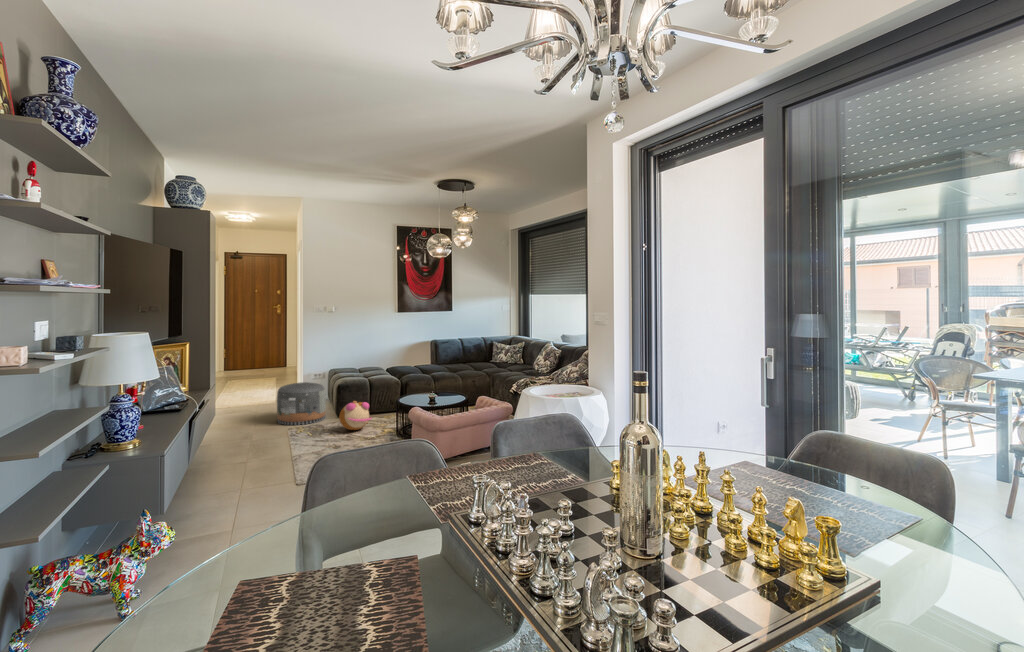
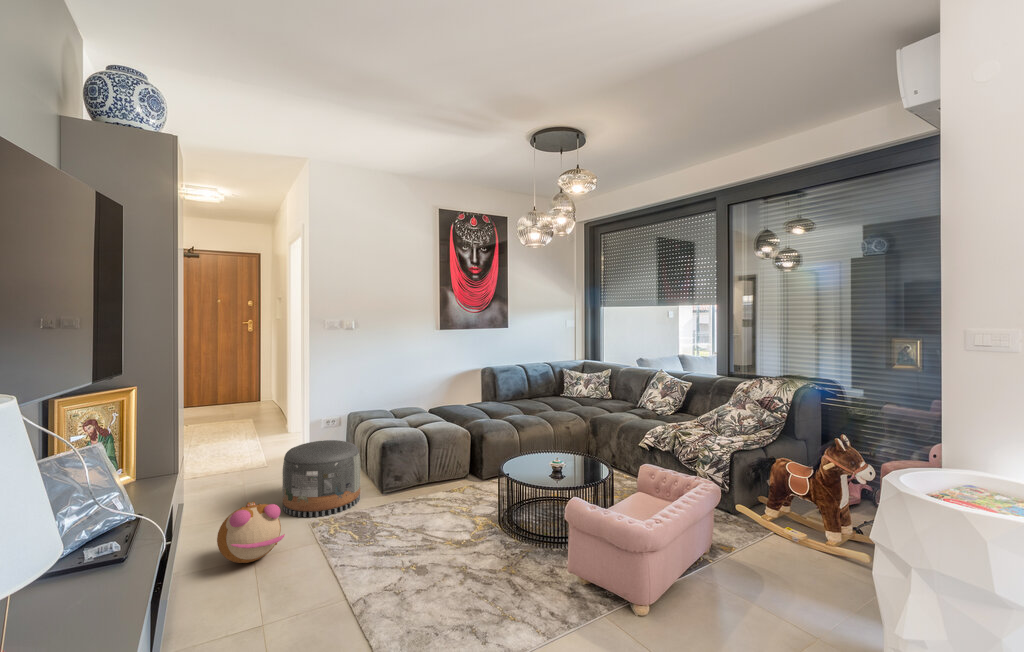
plush toy: present [339,401,371,430] -> present [217,502,285,563]

